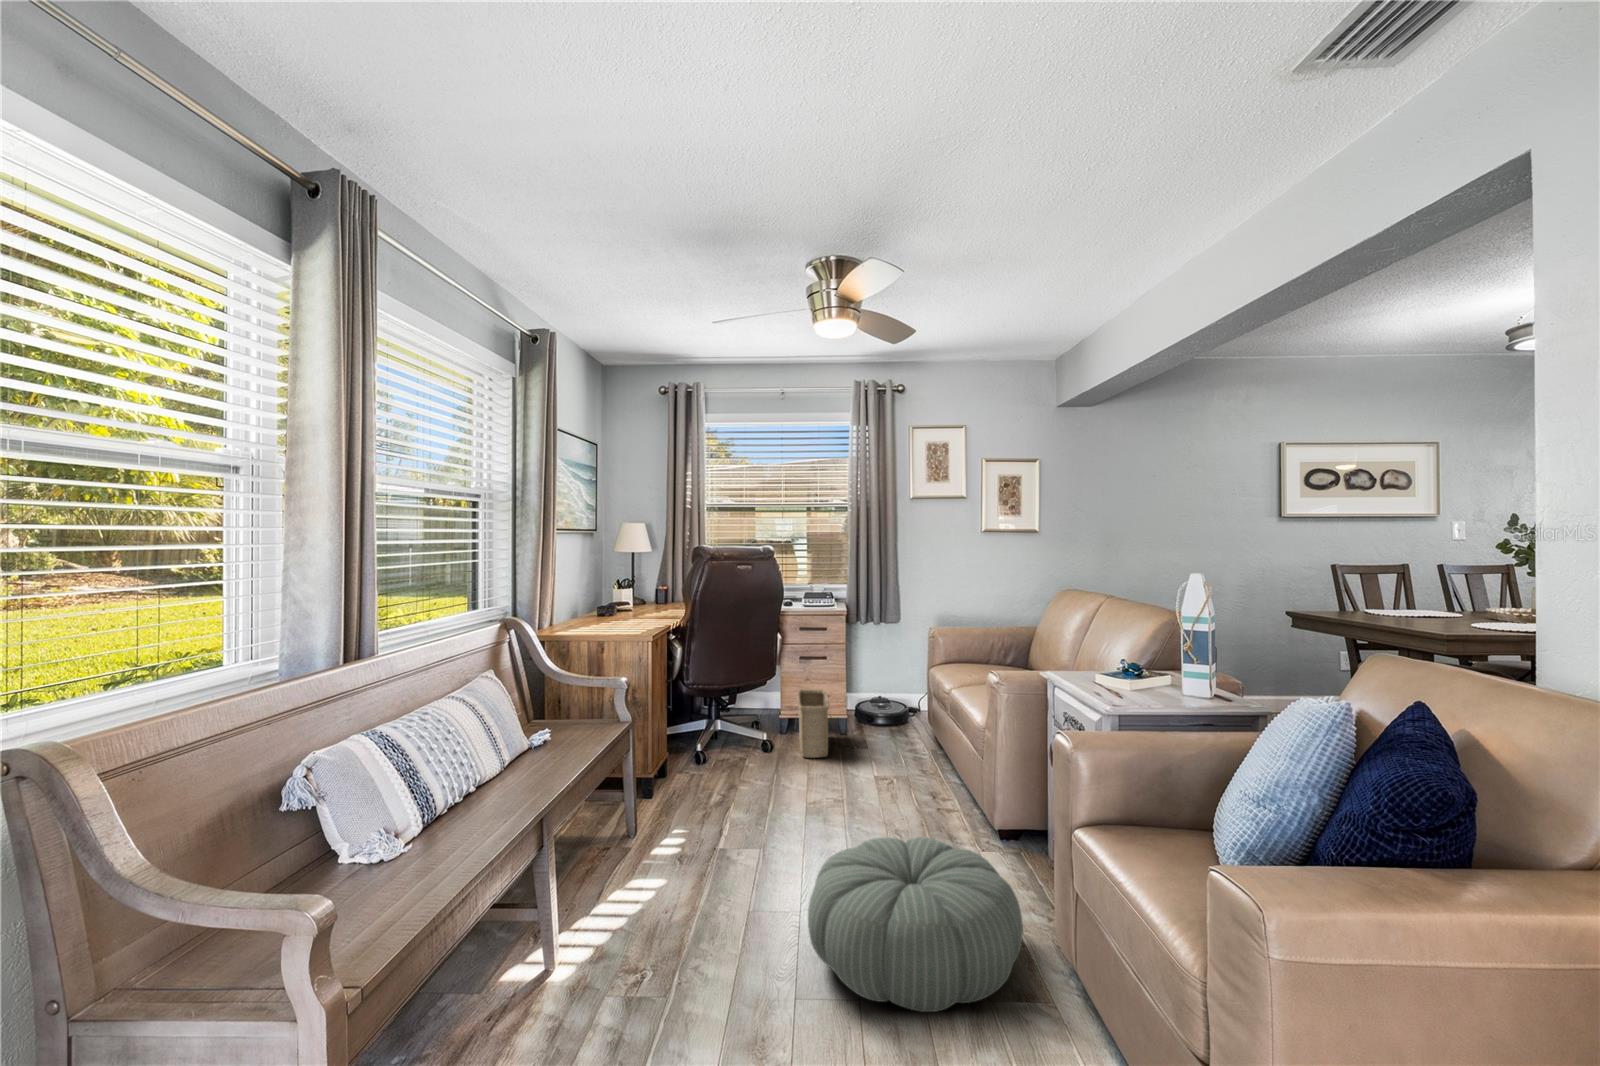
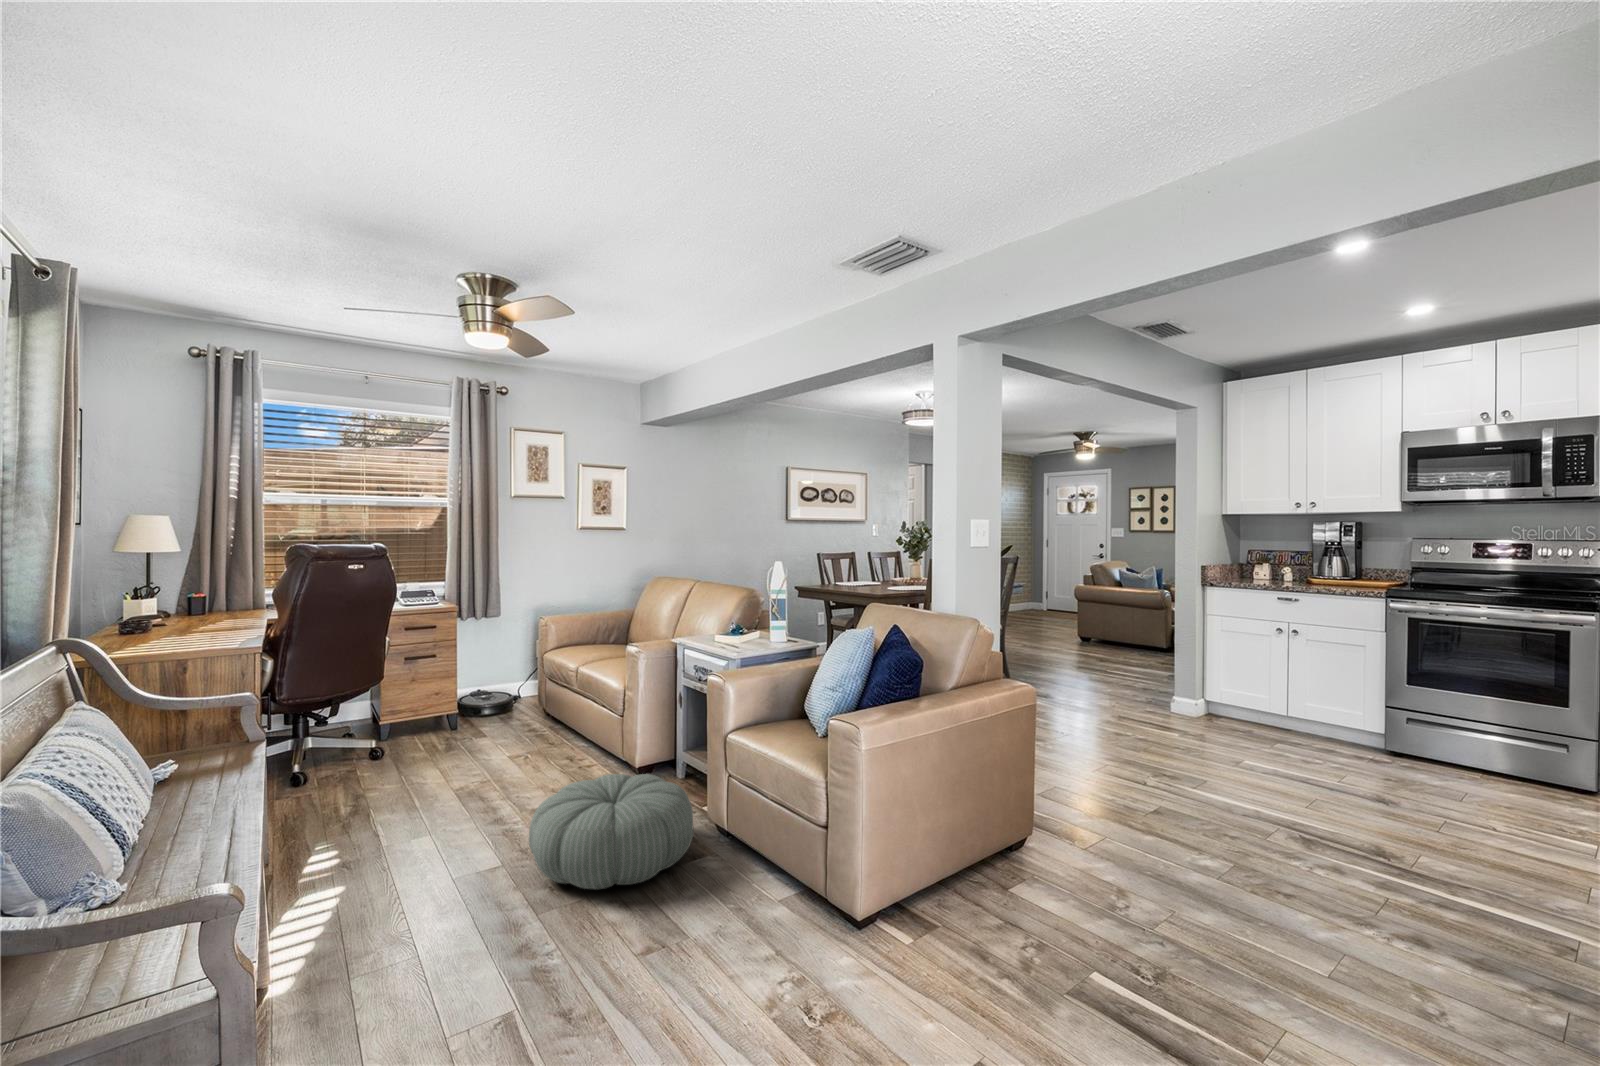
basket: present [797,689,832,758] -> none [402,688,450,755]

